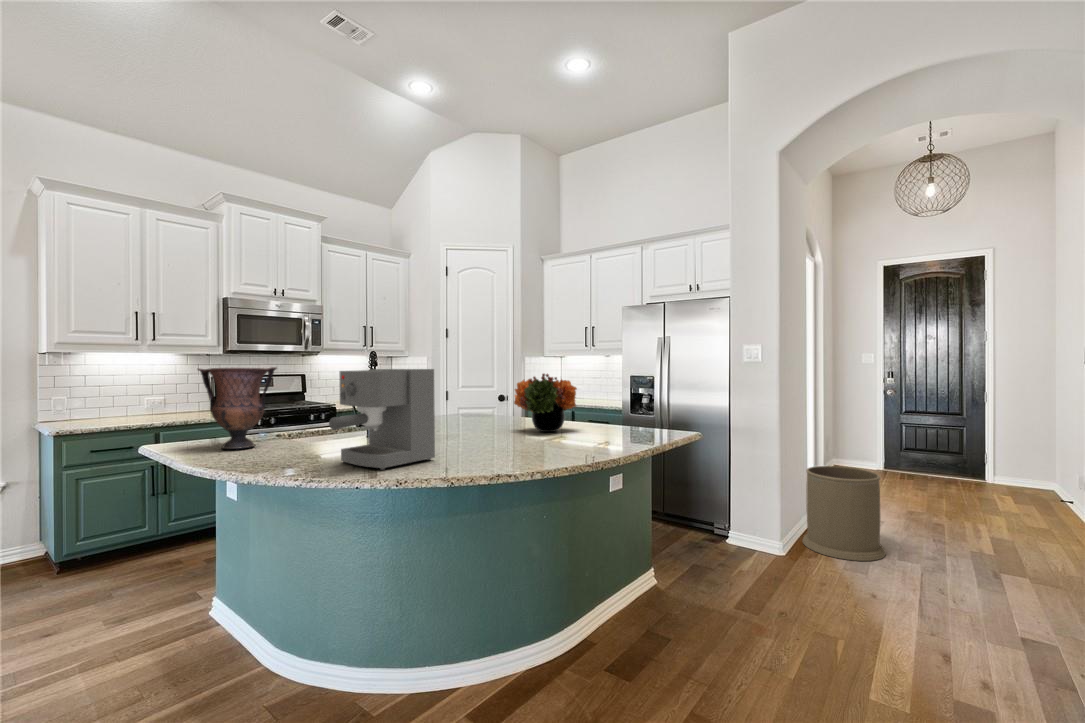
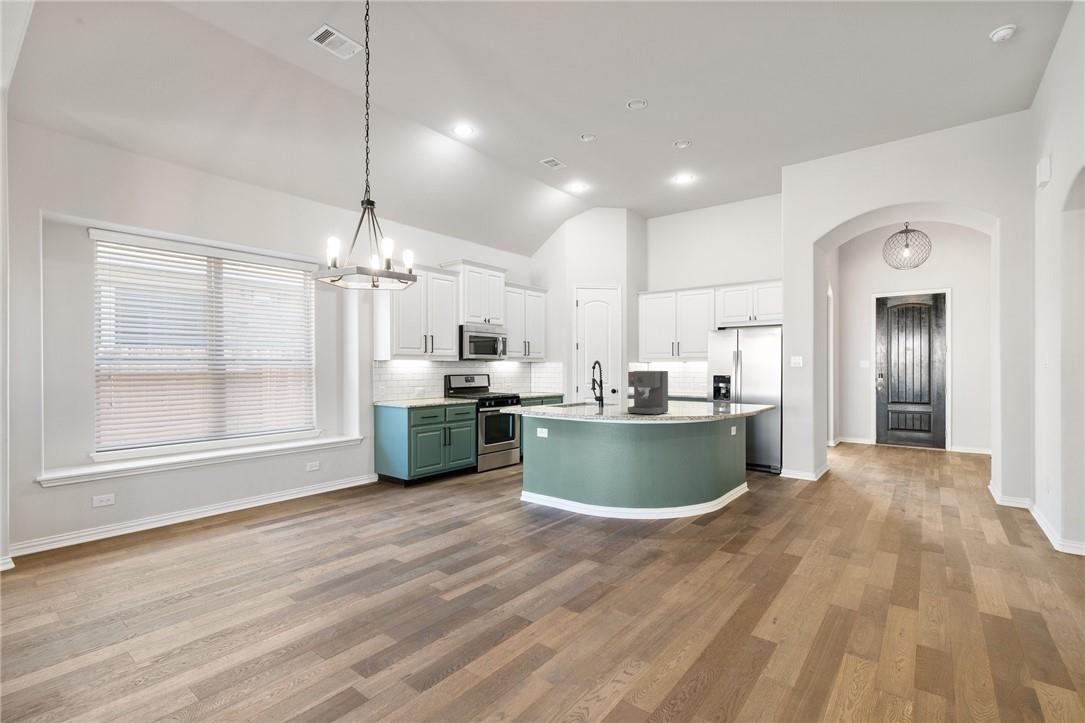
vase: present [198,367,277,449] -> none [538,370,572,410]
flower arrangement: present [514,374,577,432] -> none [673,373,709,405]
trash can: present [803,466,886,561] -> none [826,431,876,483]

